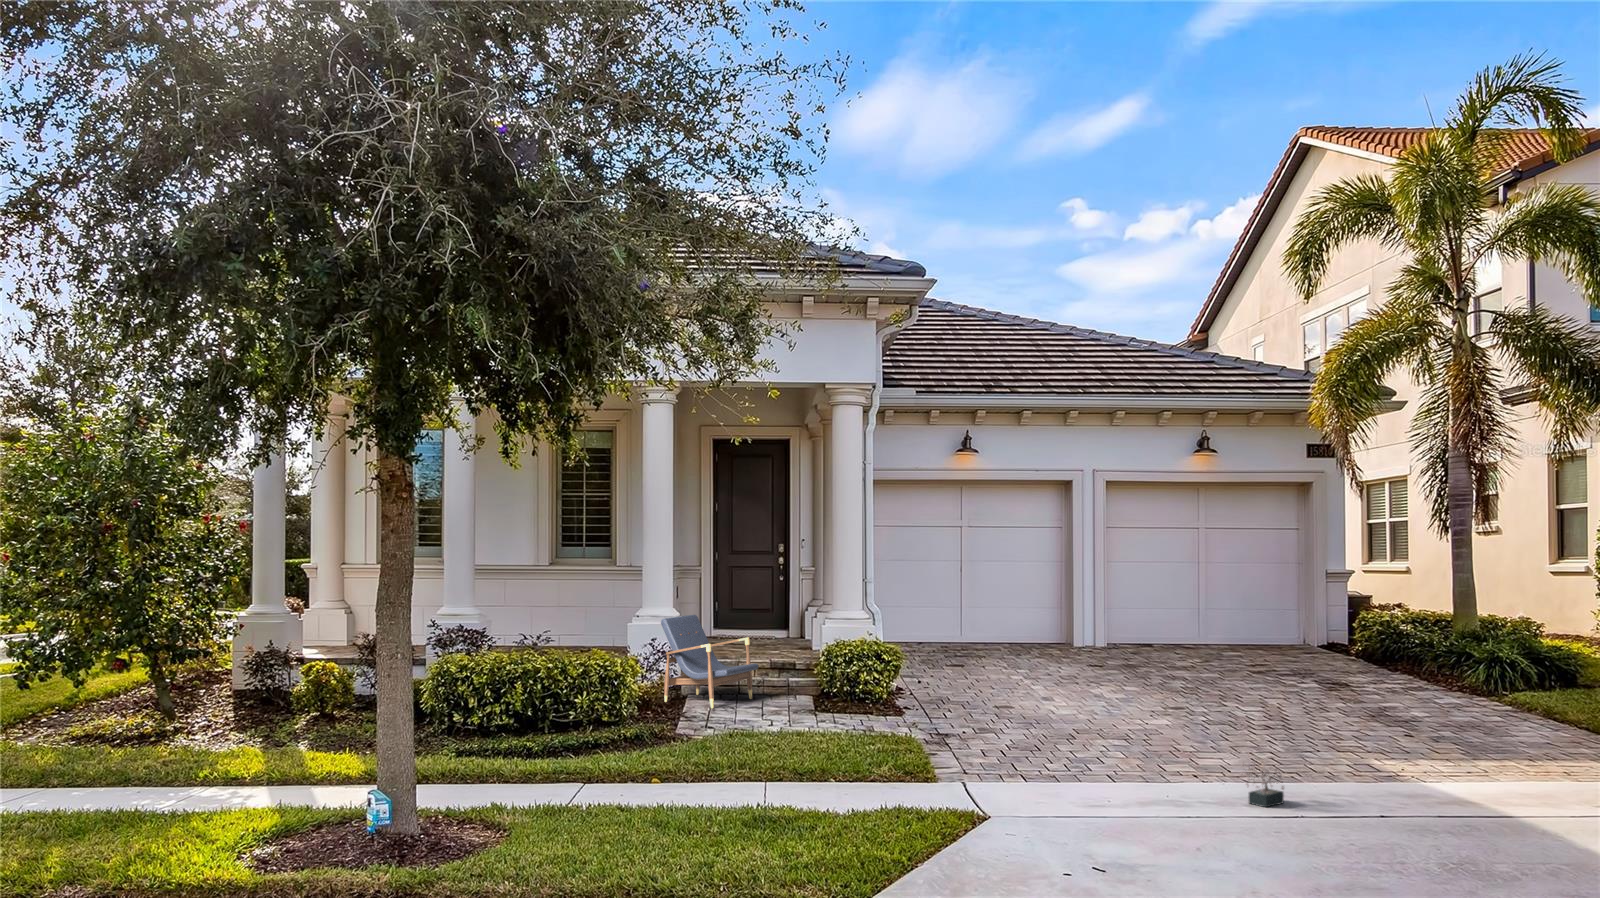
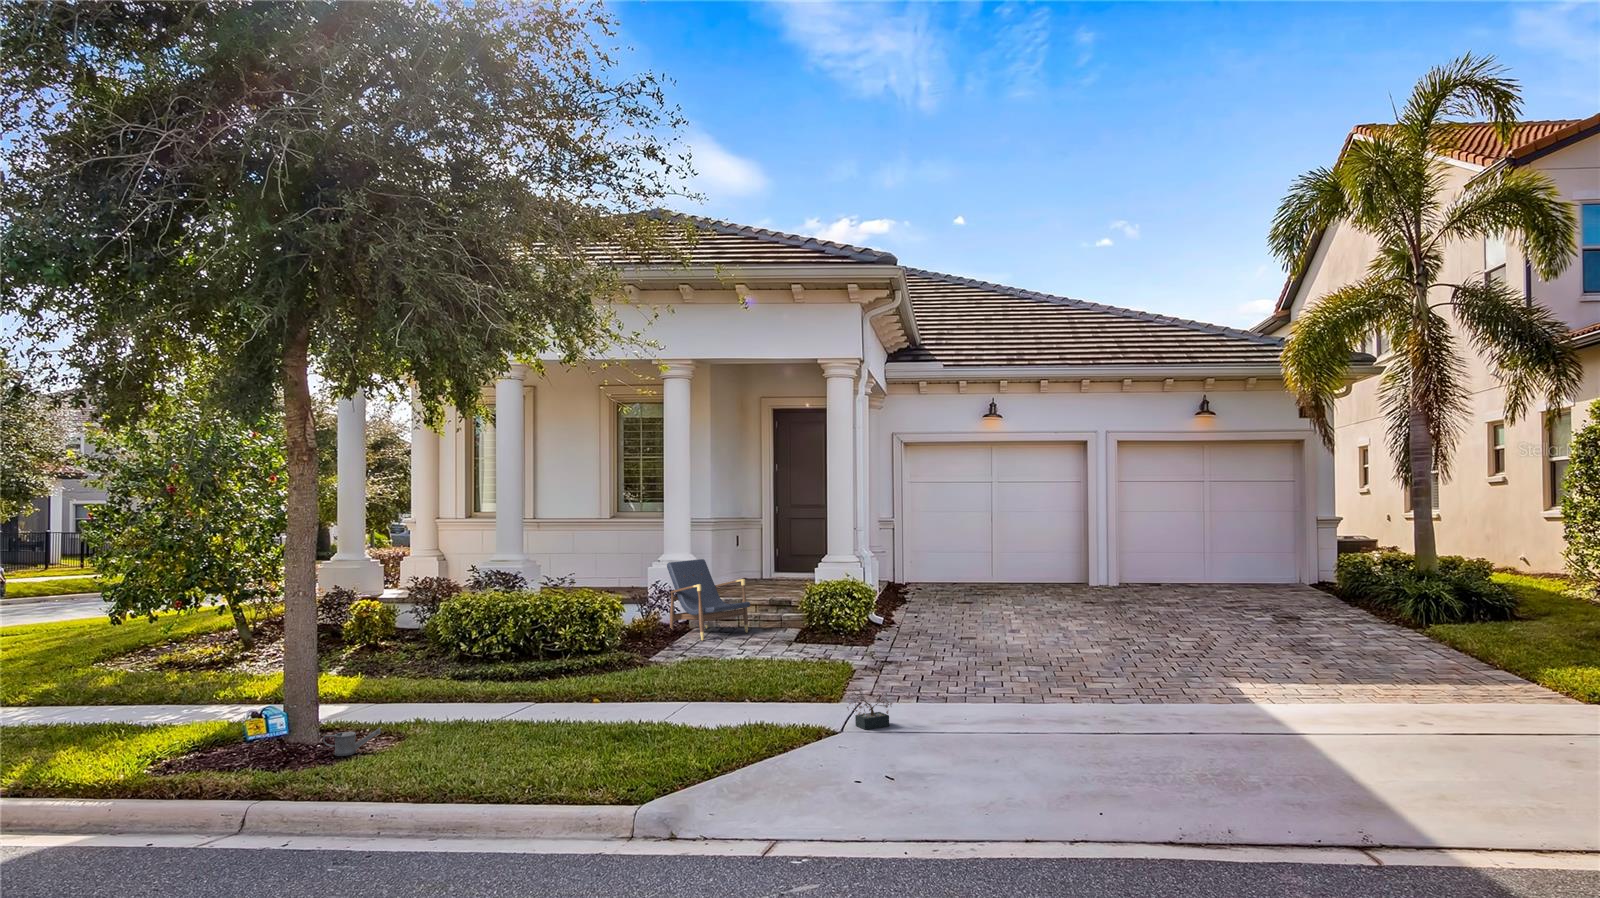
decorative plant: present [1241,762,1284,807] -> present [846,687,892,730]
watering can: none [461,805,519,837] -> present [323,728,380,756]

